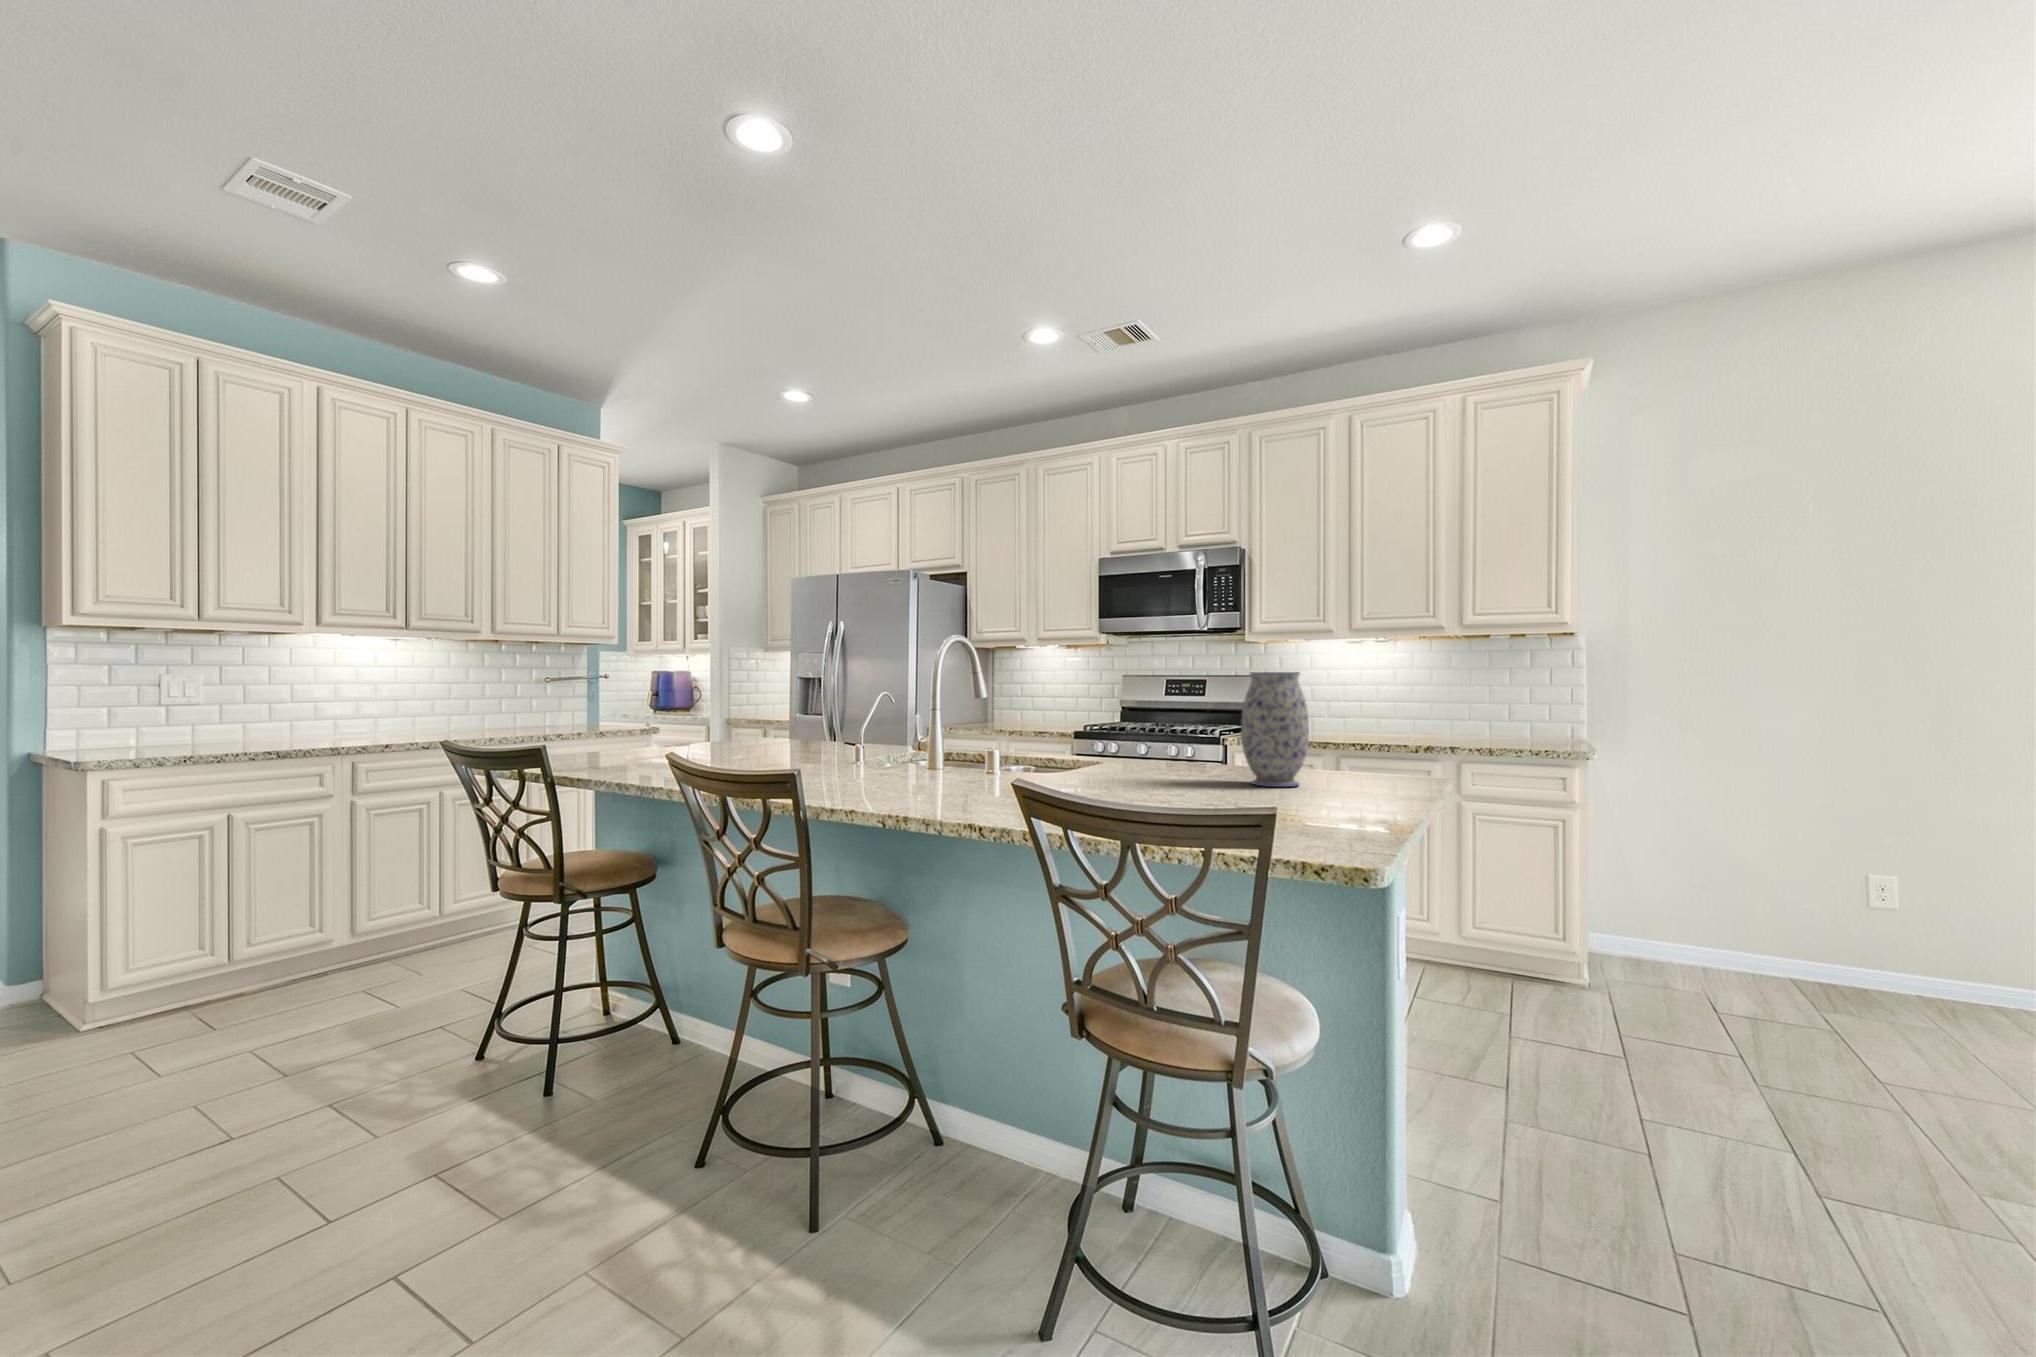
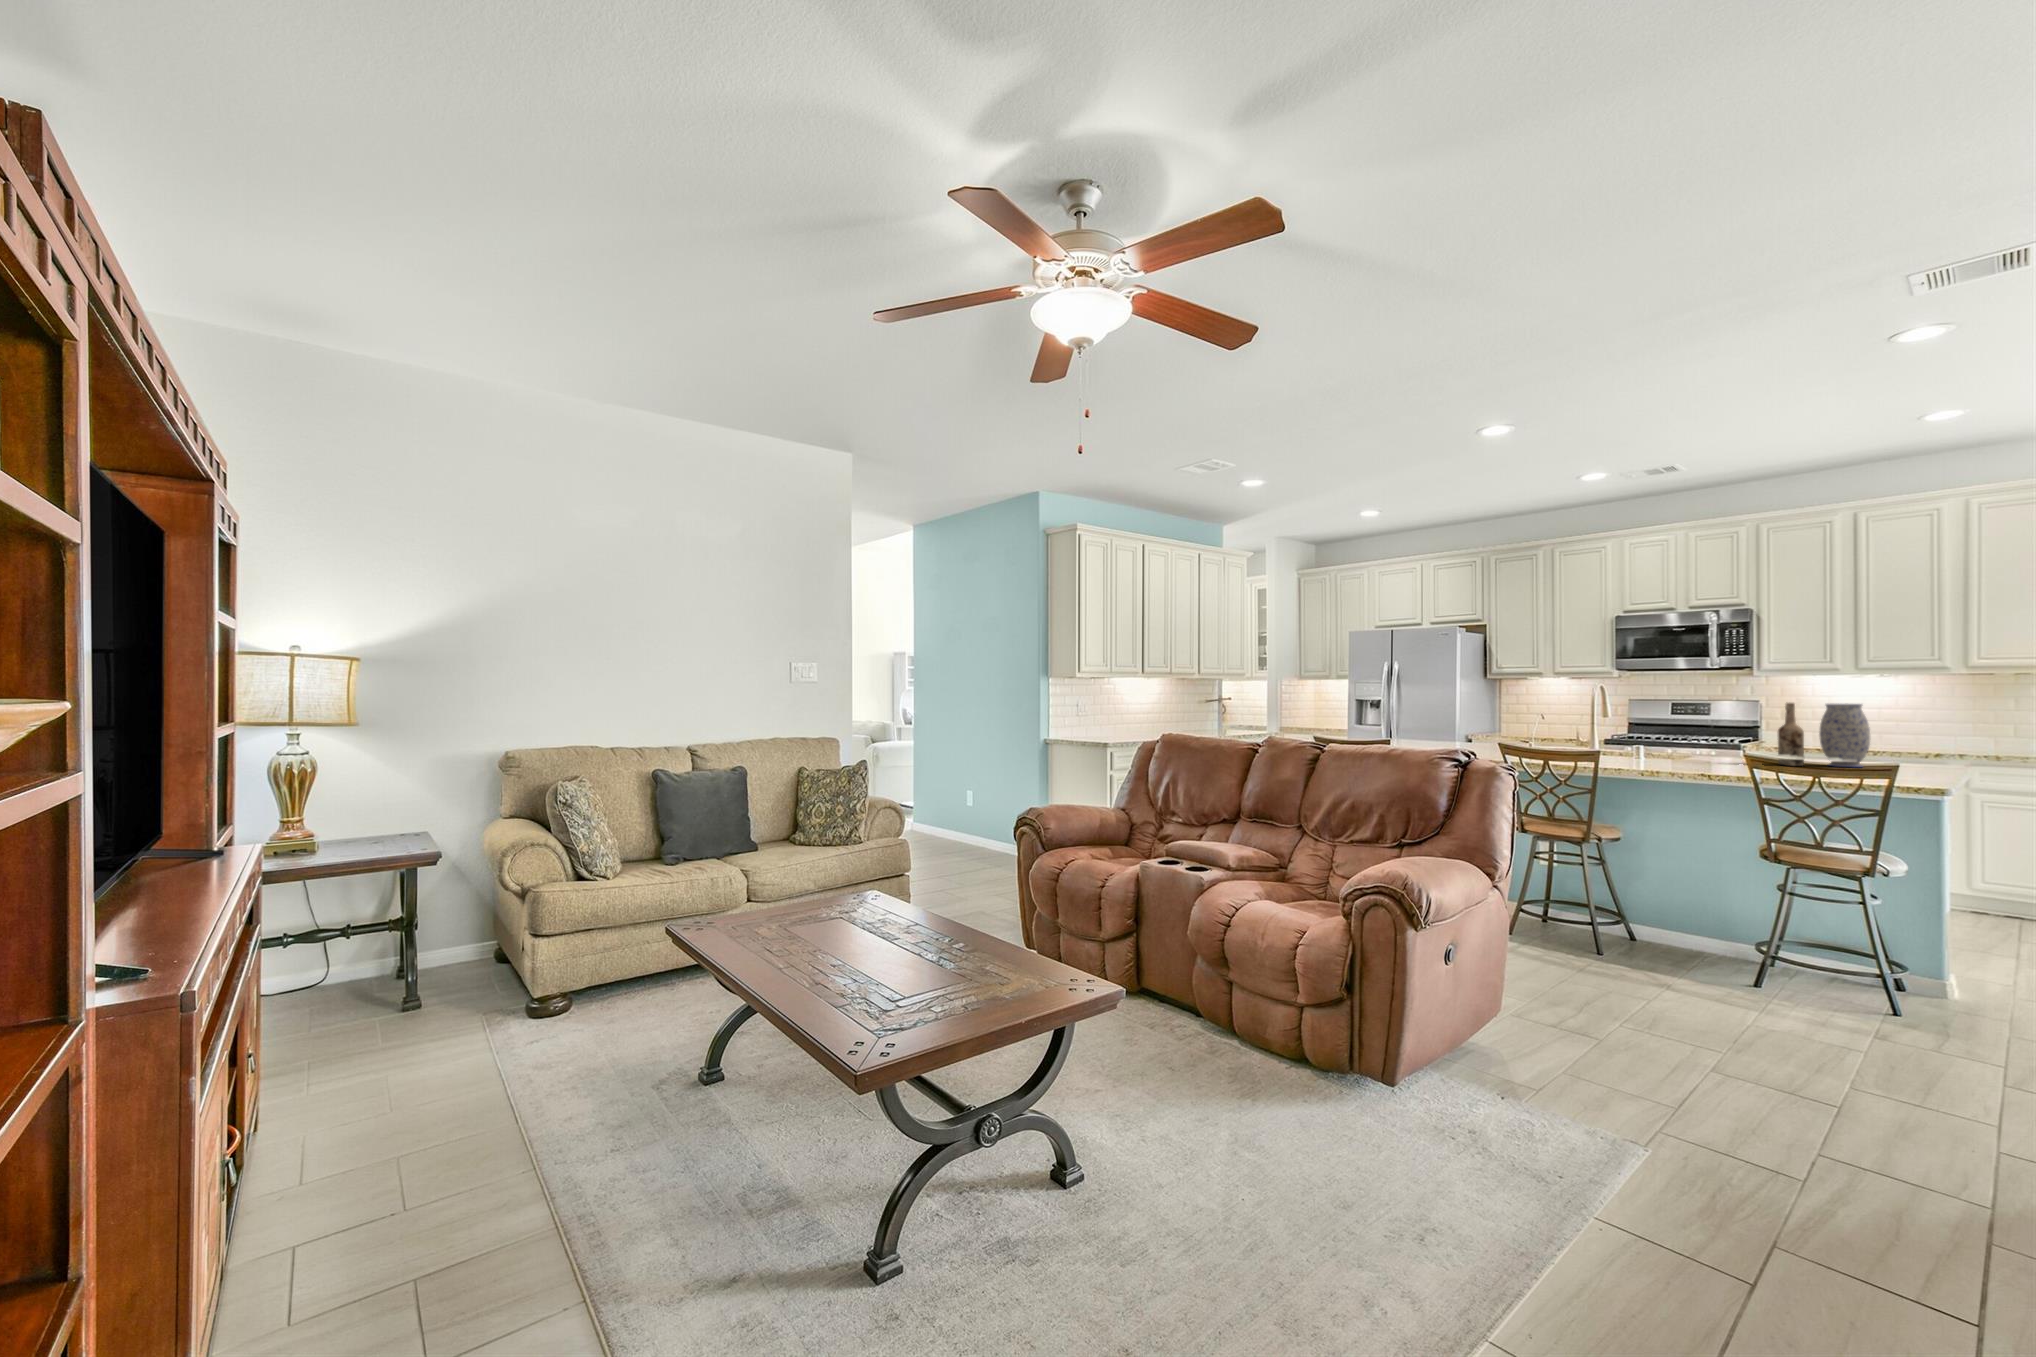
wine bottle: none [1176,670,1213,787] -> present [1778,703,1804,766]

